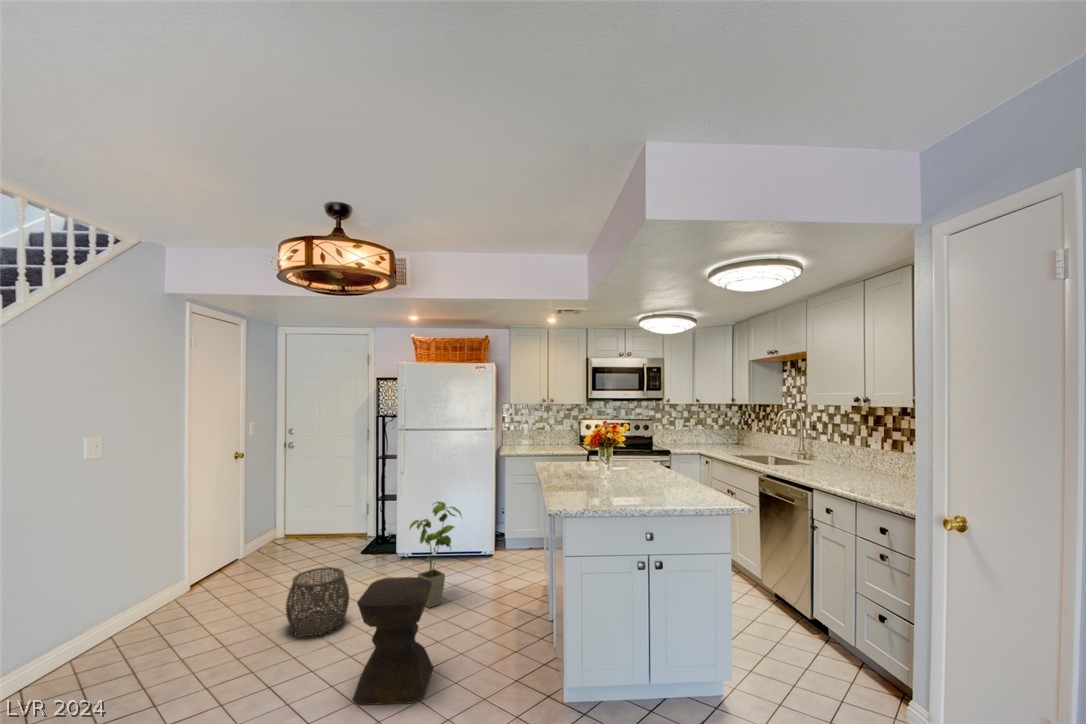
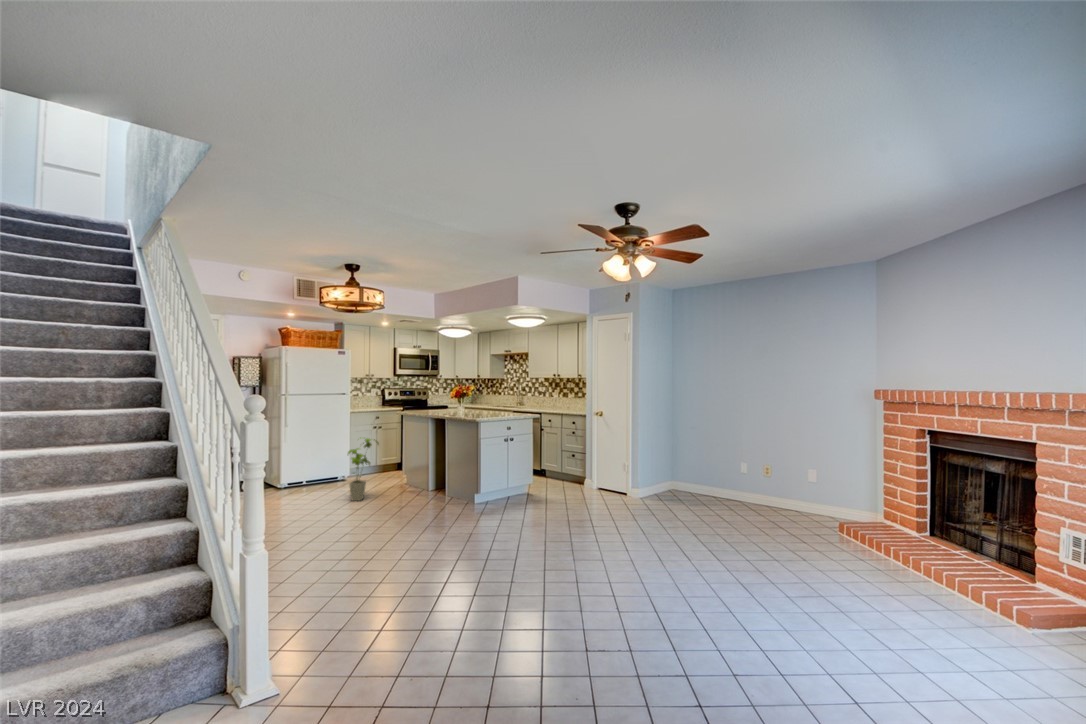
woven basket: present [286,567,349,637] -> none [289,482,330,520]
stool: present [353,577,433,705] -> none [379,466,423,522]

